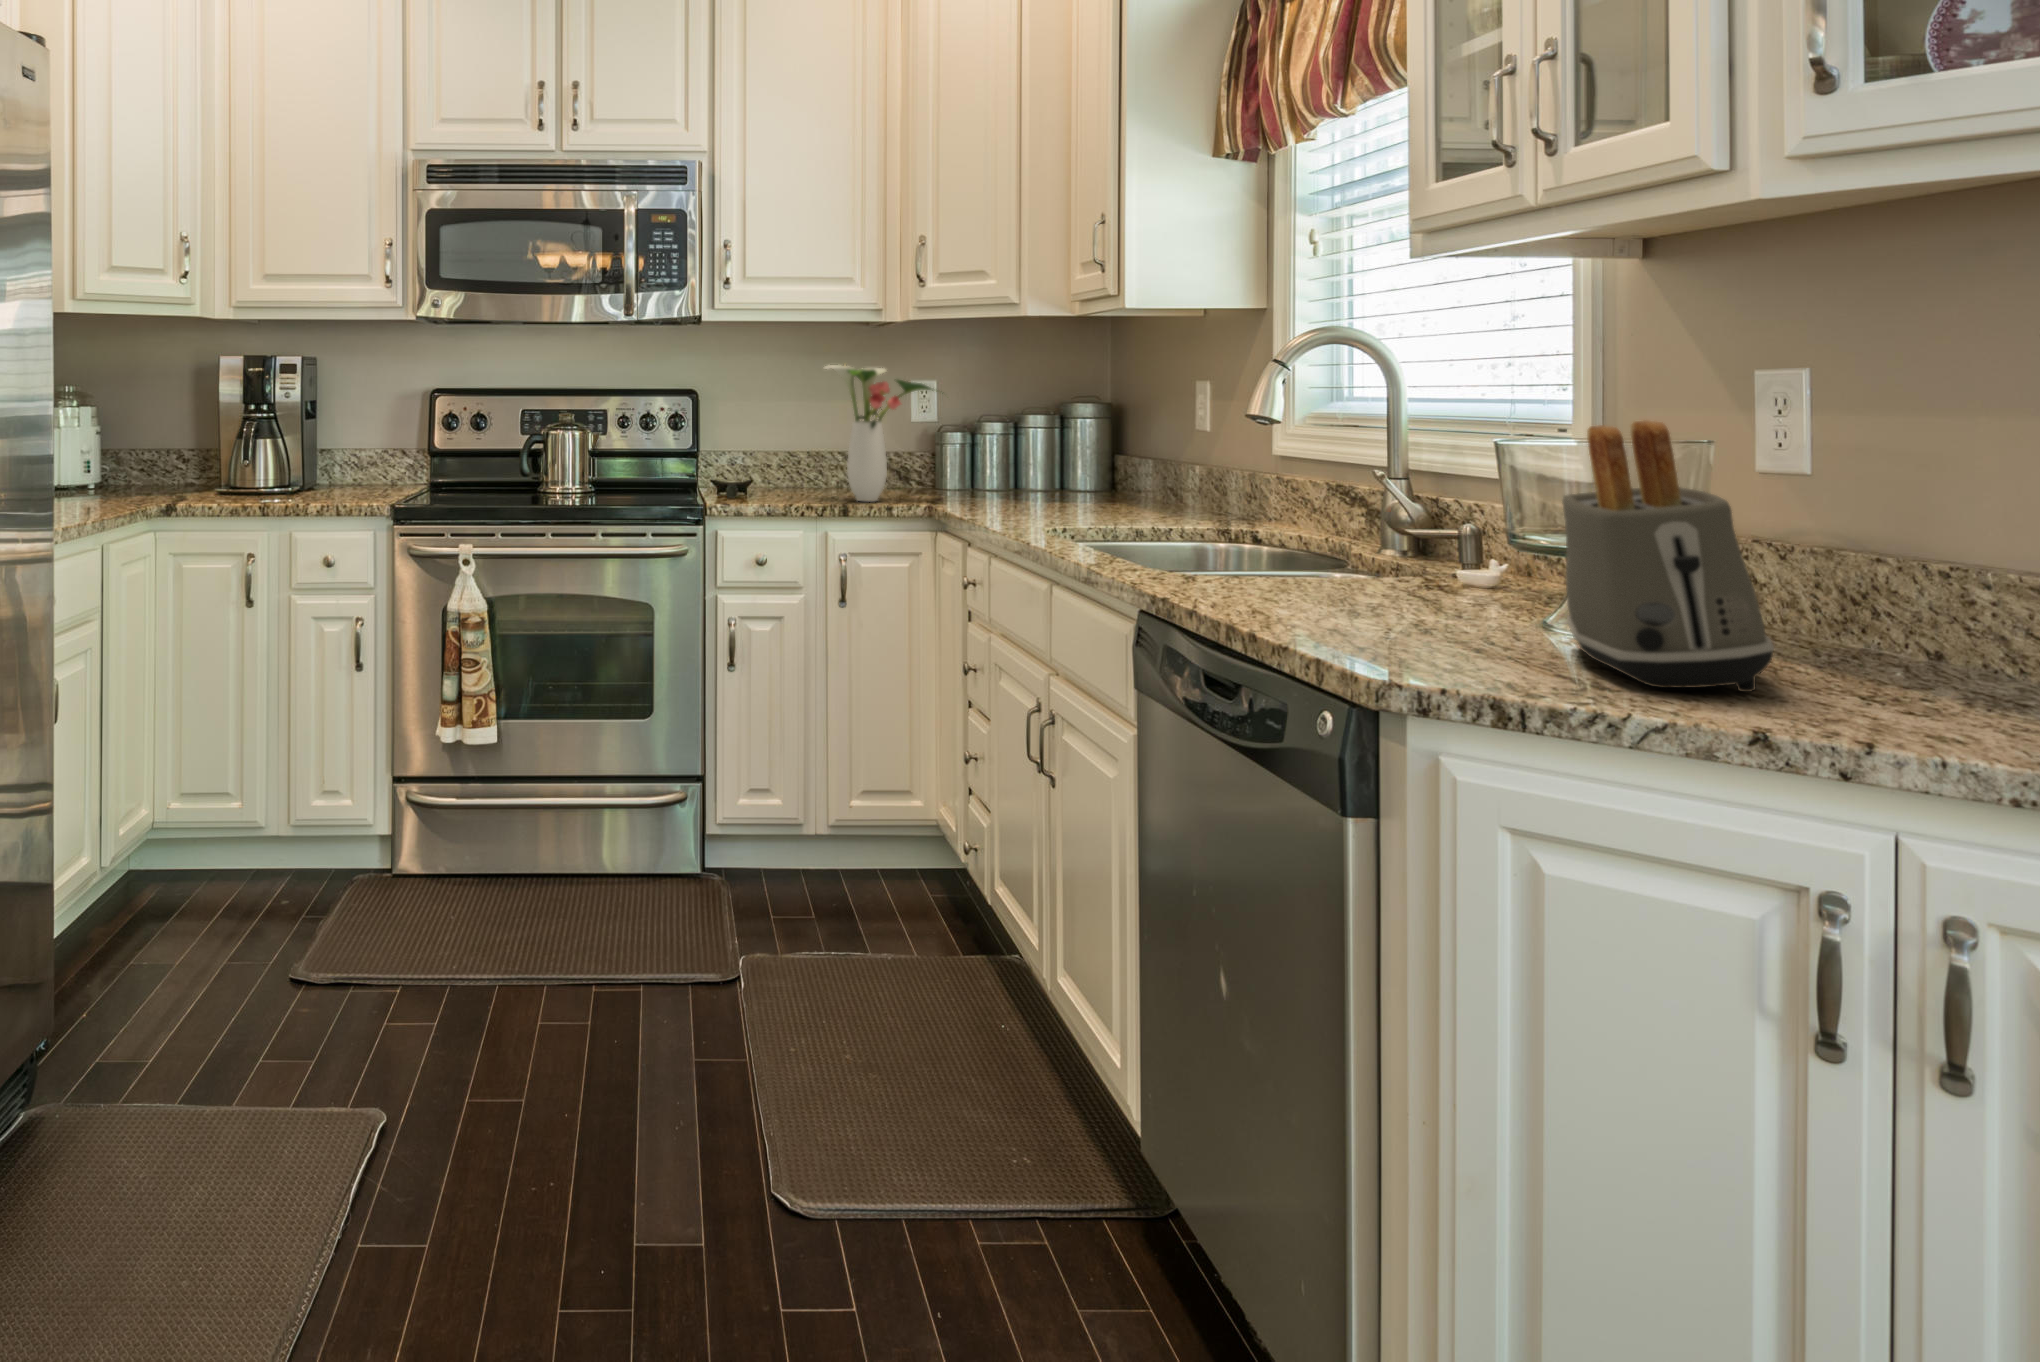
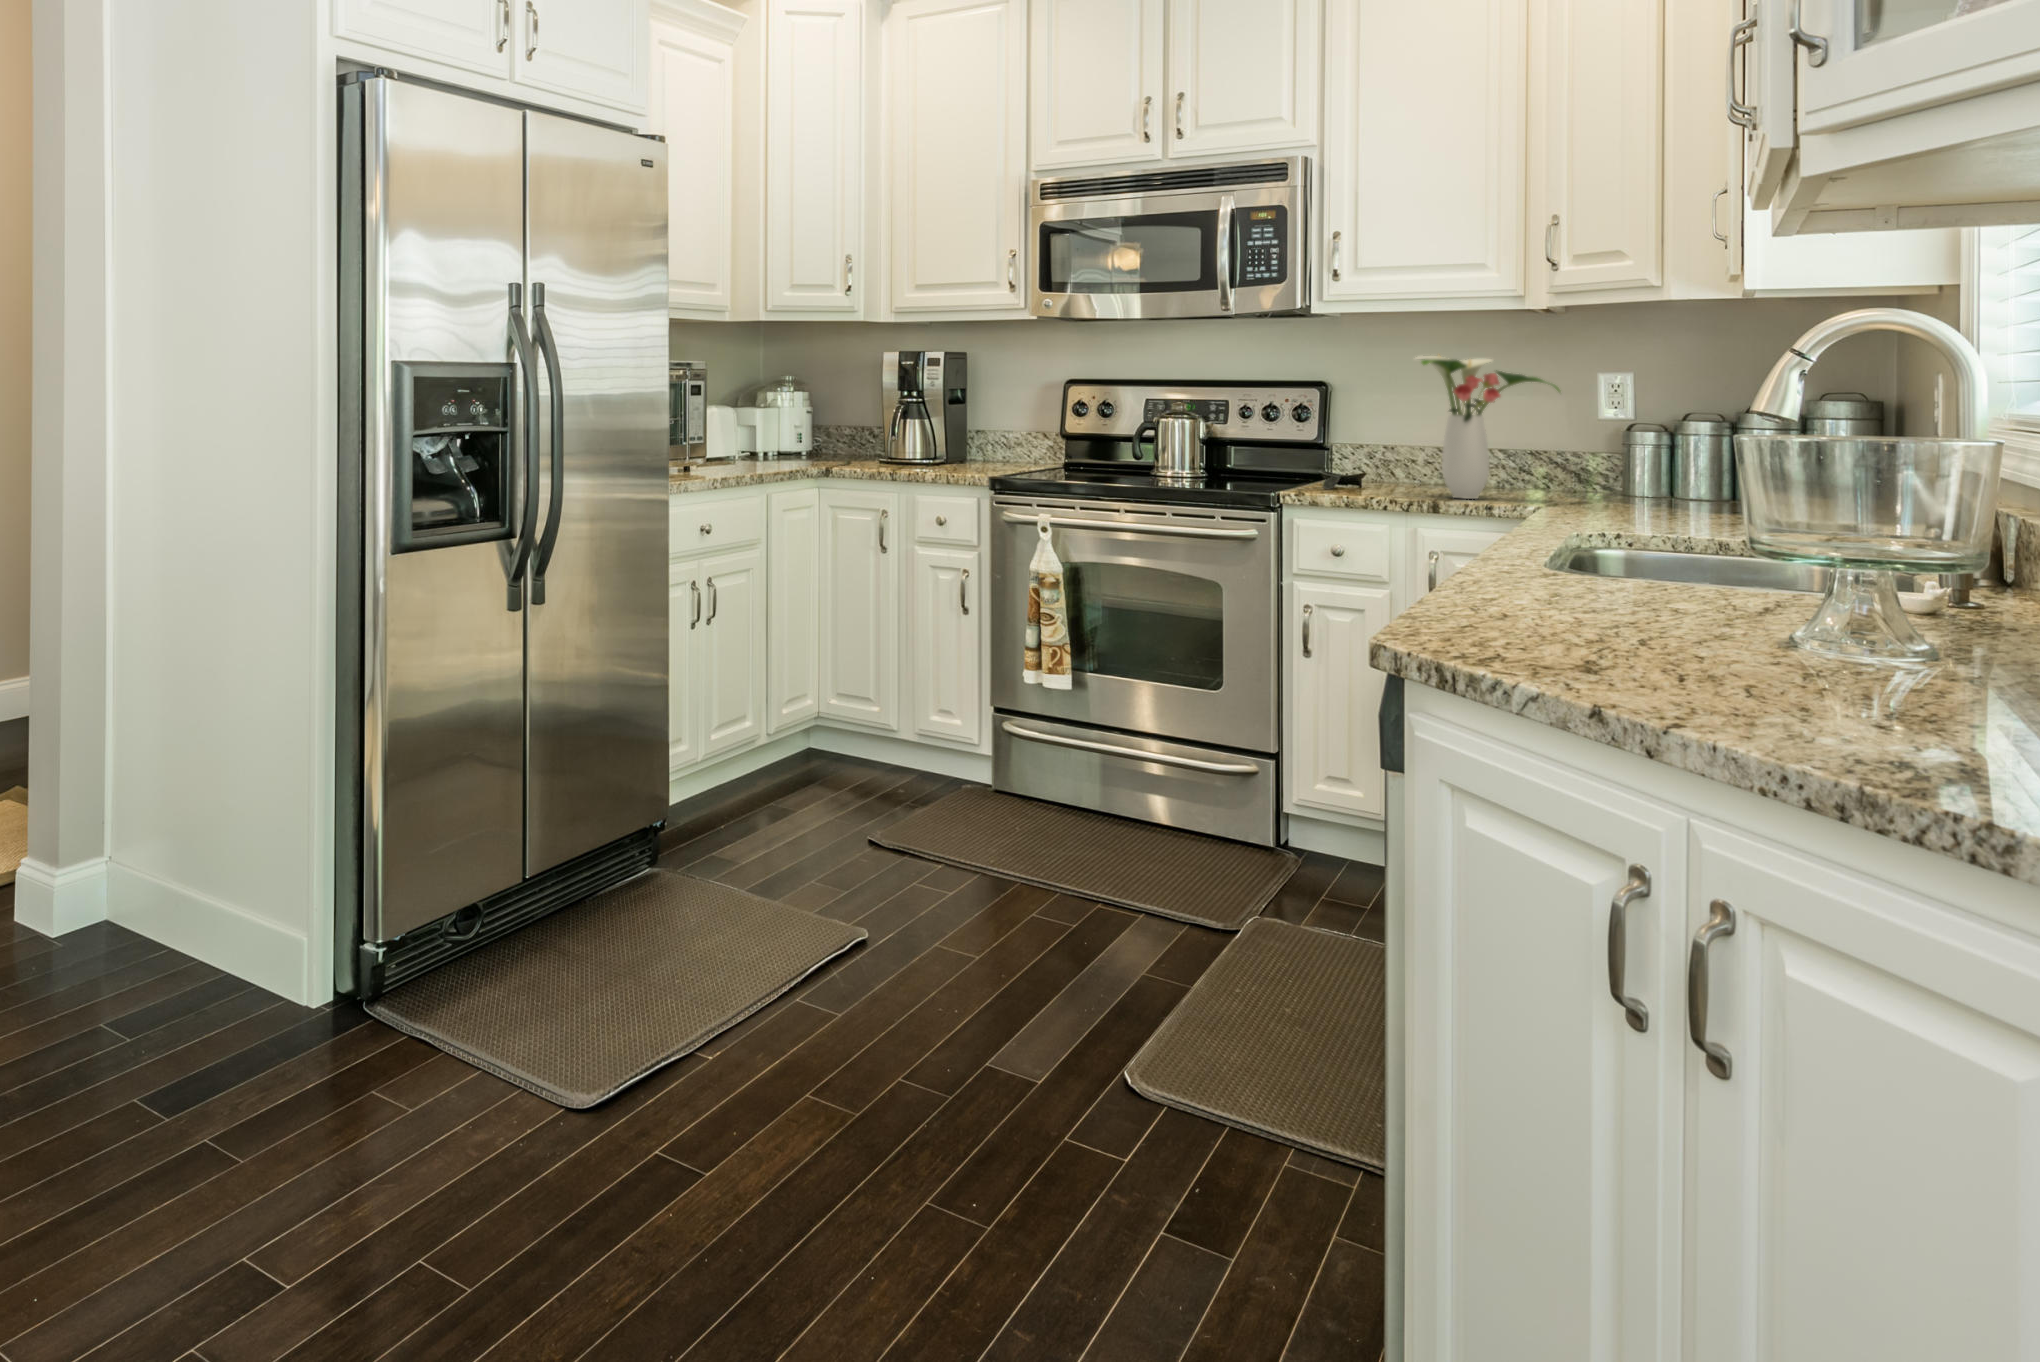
toaster: present [1563,420,1774,692] -> none [1609,395,1881,689]

